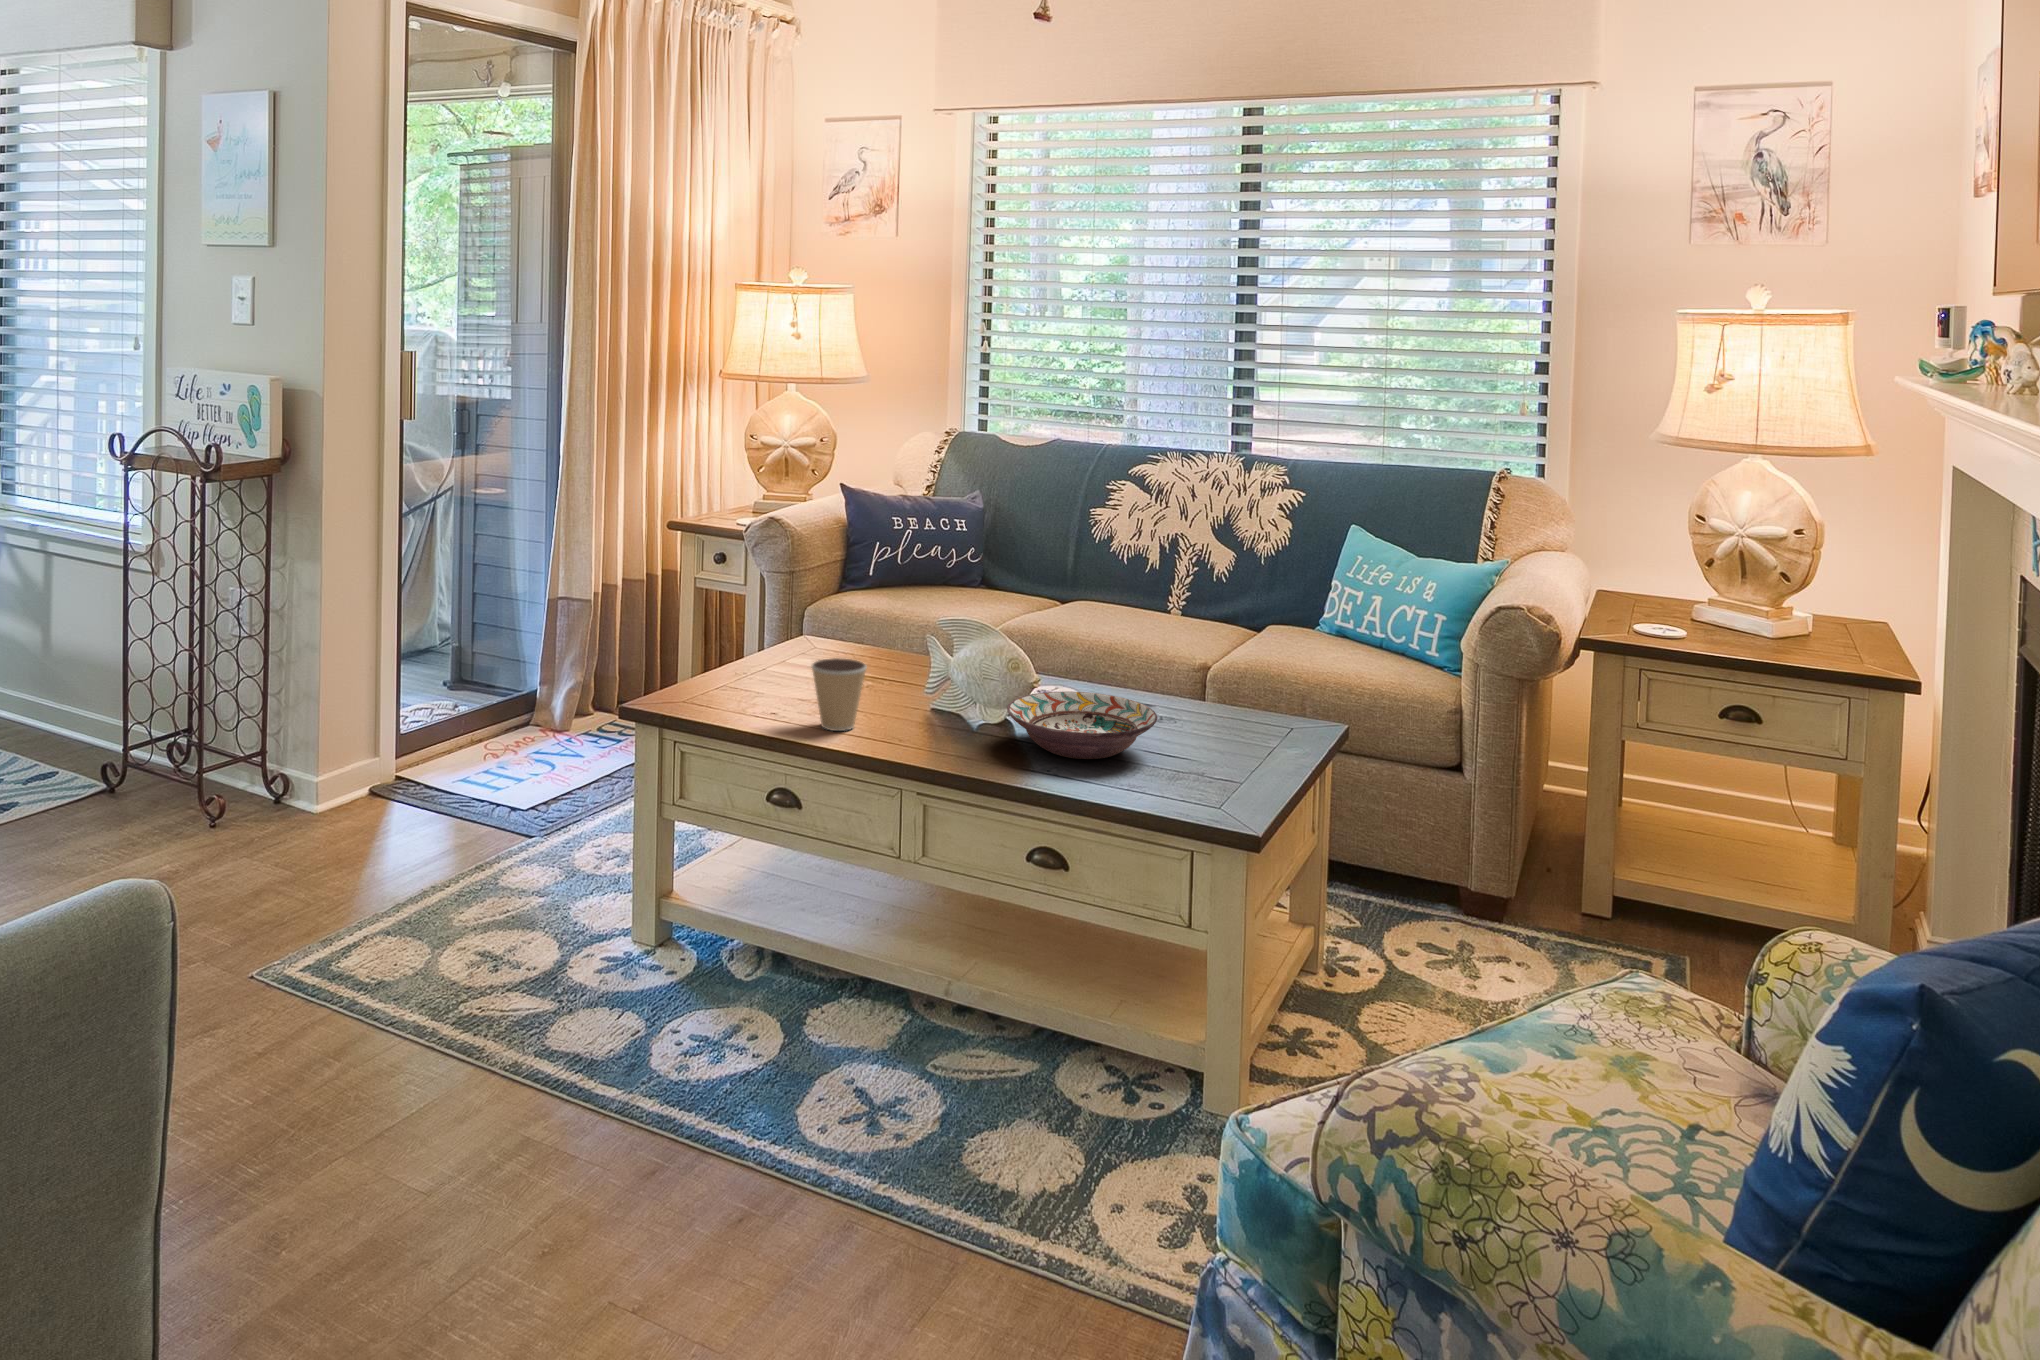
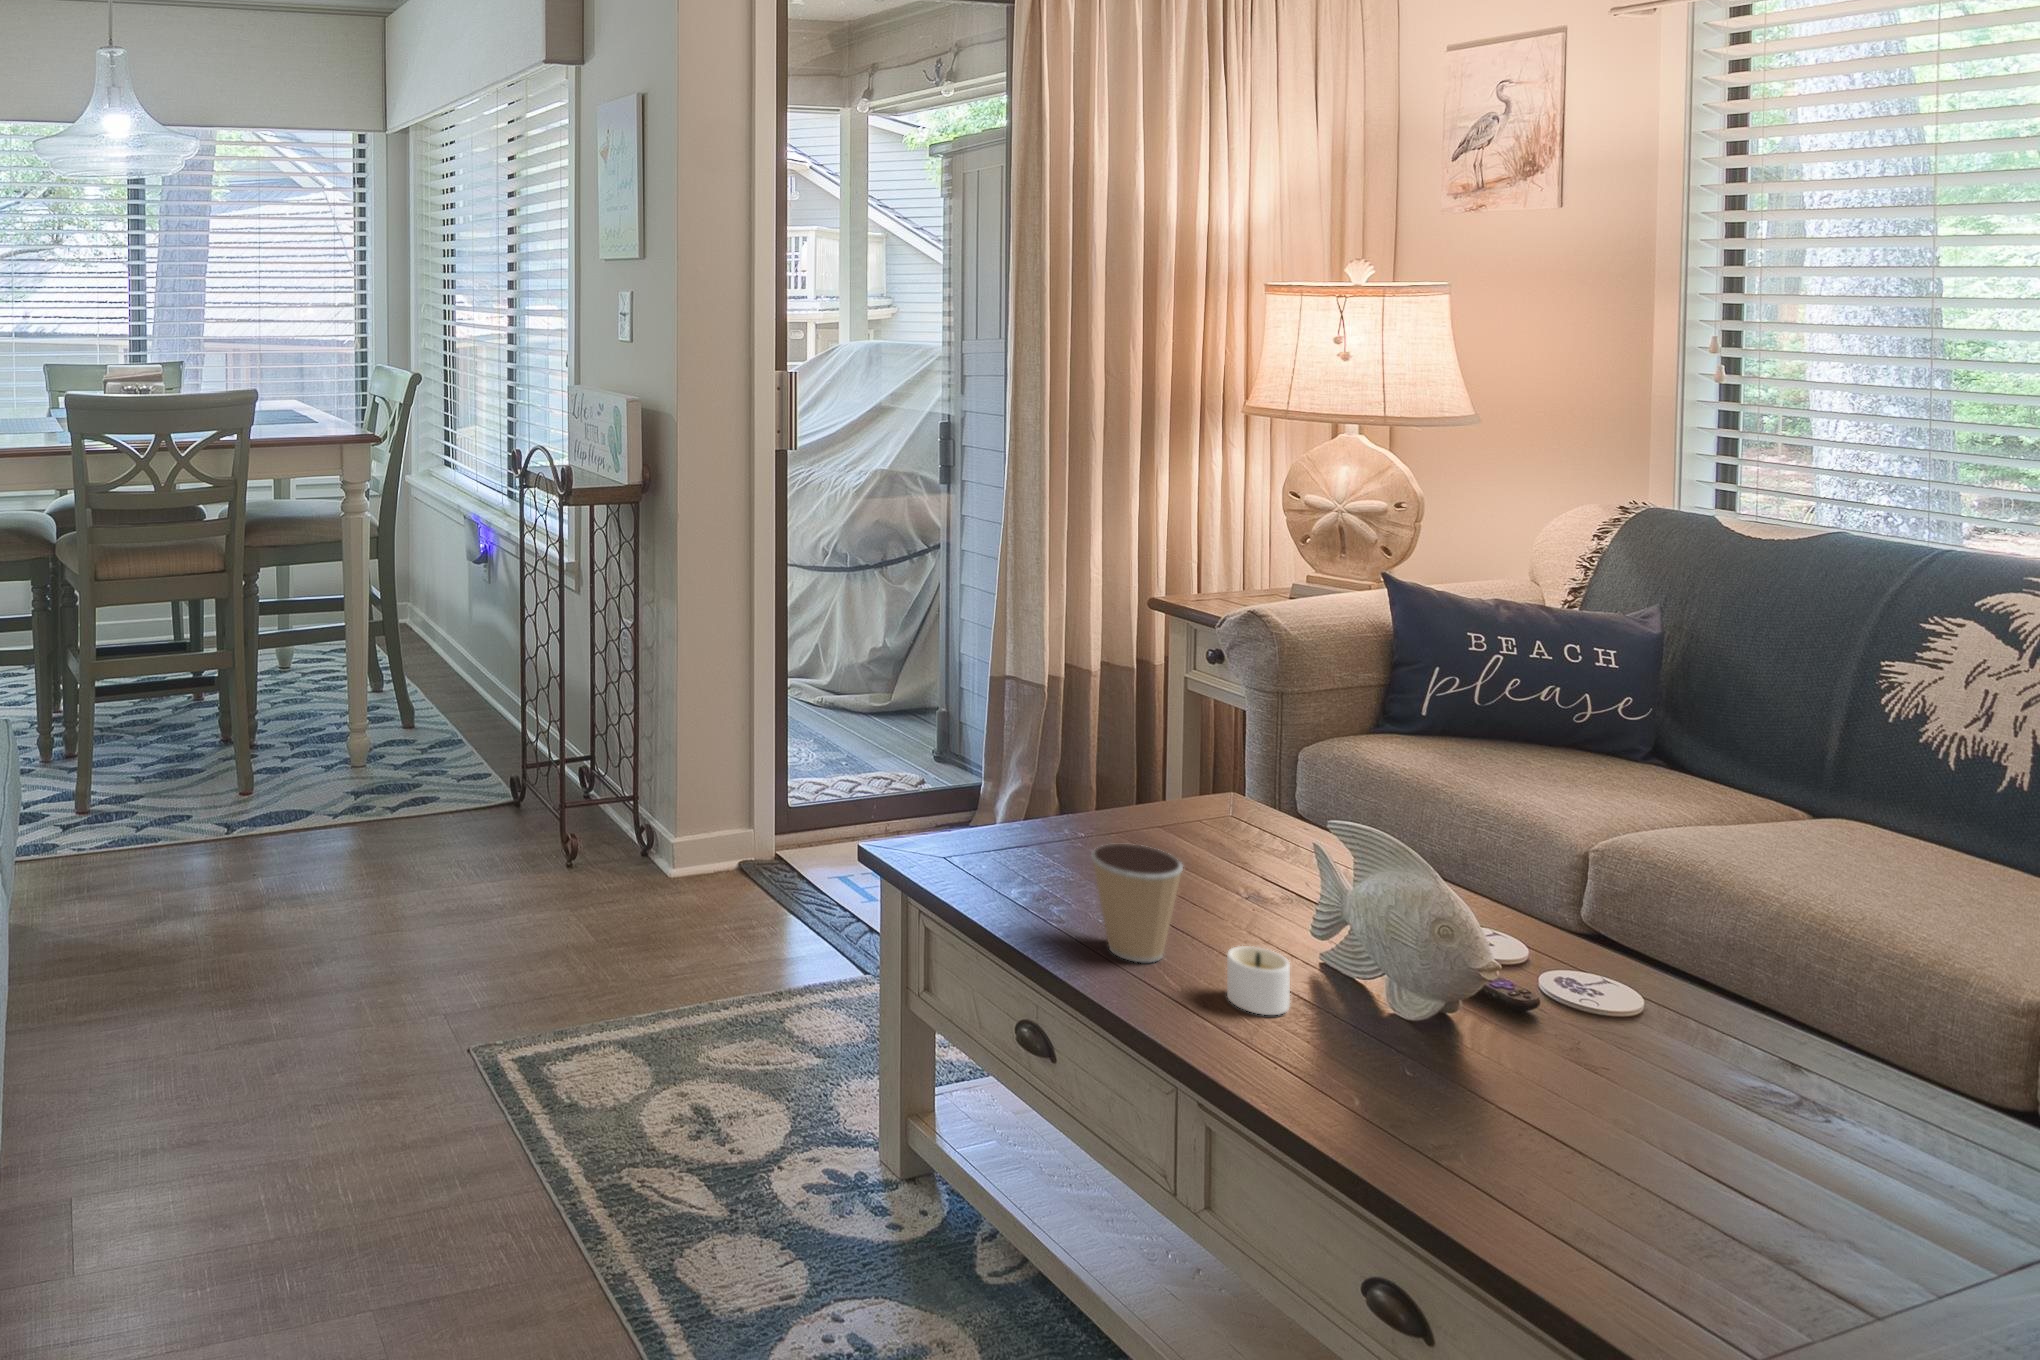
decorative bowl: present [1007,692,1157,759] -> none [1406,988,1744,1157]
candle: none [901,702,953,739] -> present [1227,946,1290,1015]

